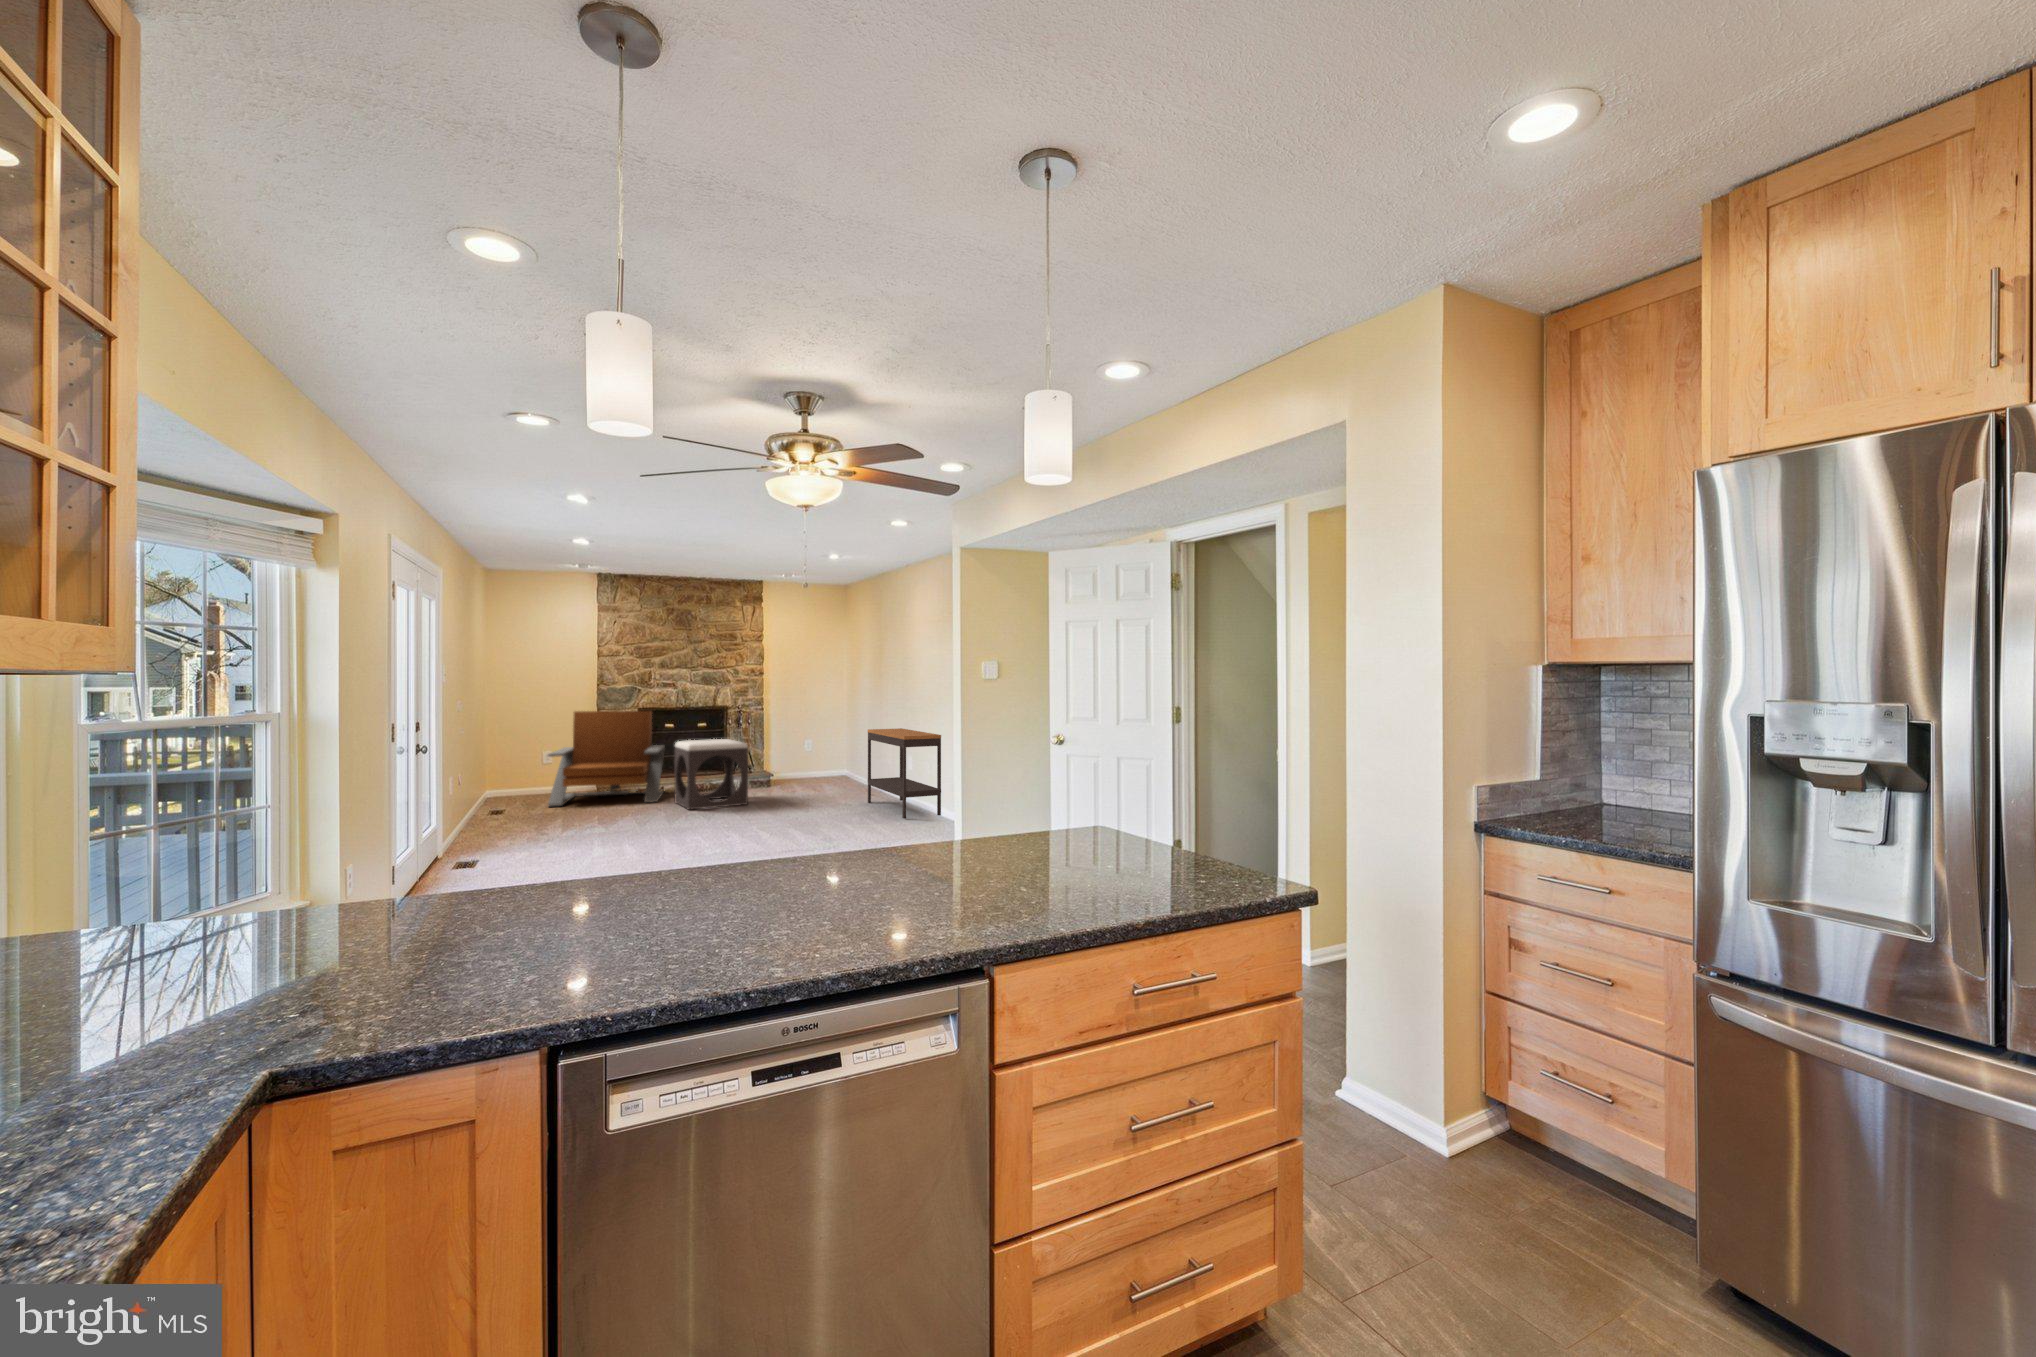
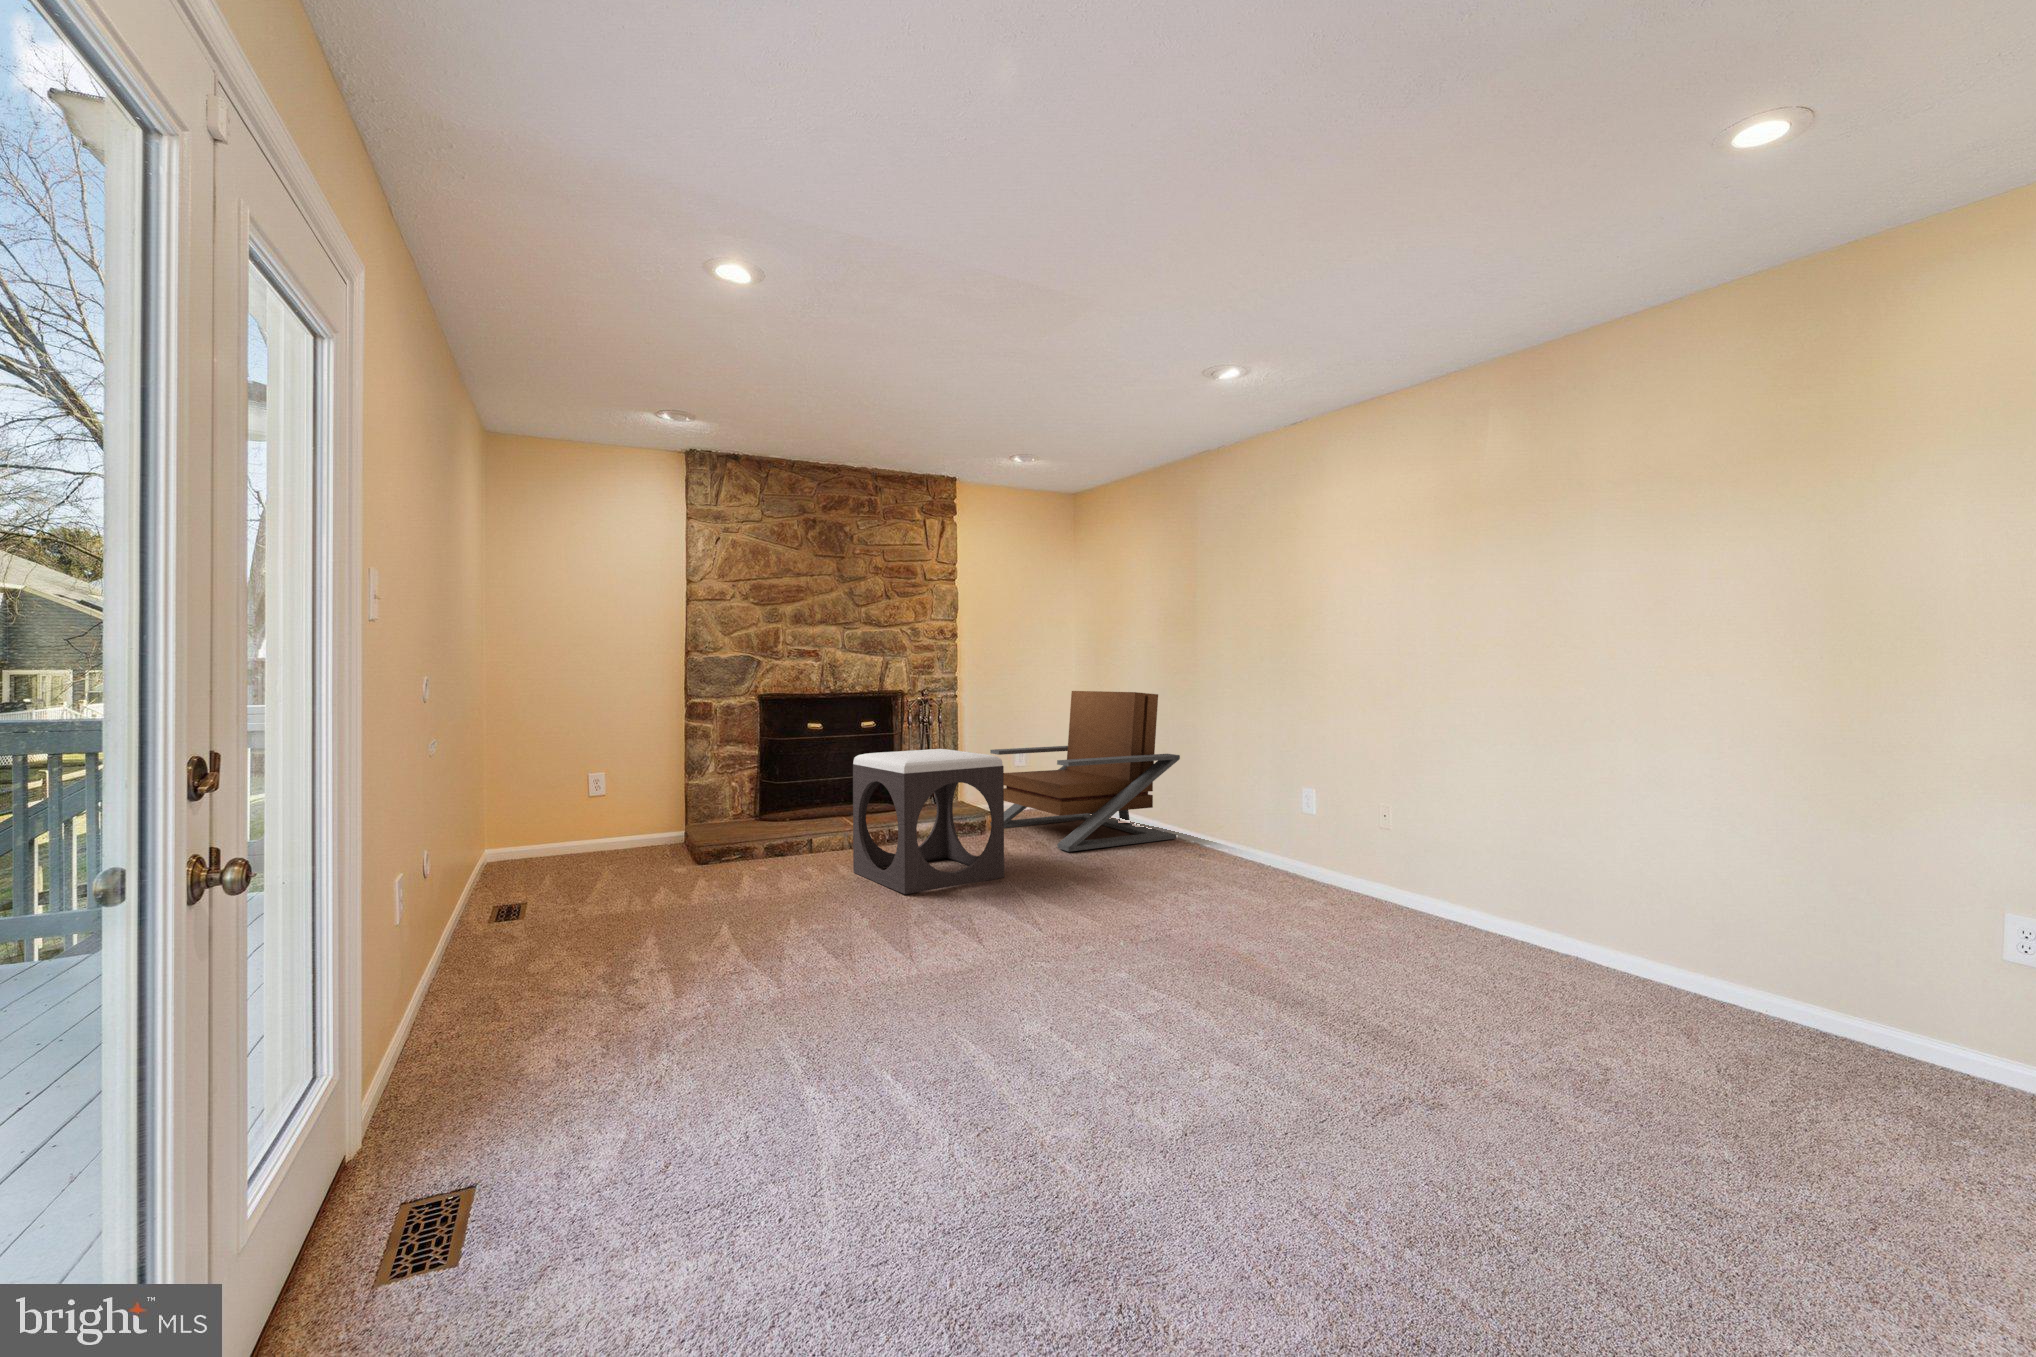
lounge chair: present [548,711,665,806] -> present [990,691,1180,851]
console table: present [868,728,941,818] -> none [1225,726,1454,918]

